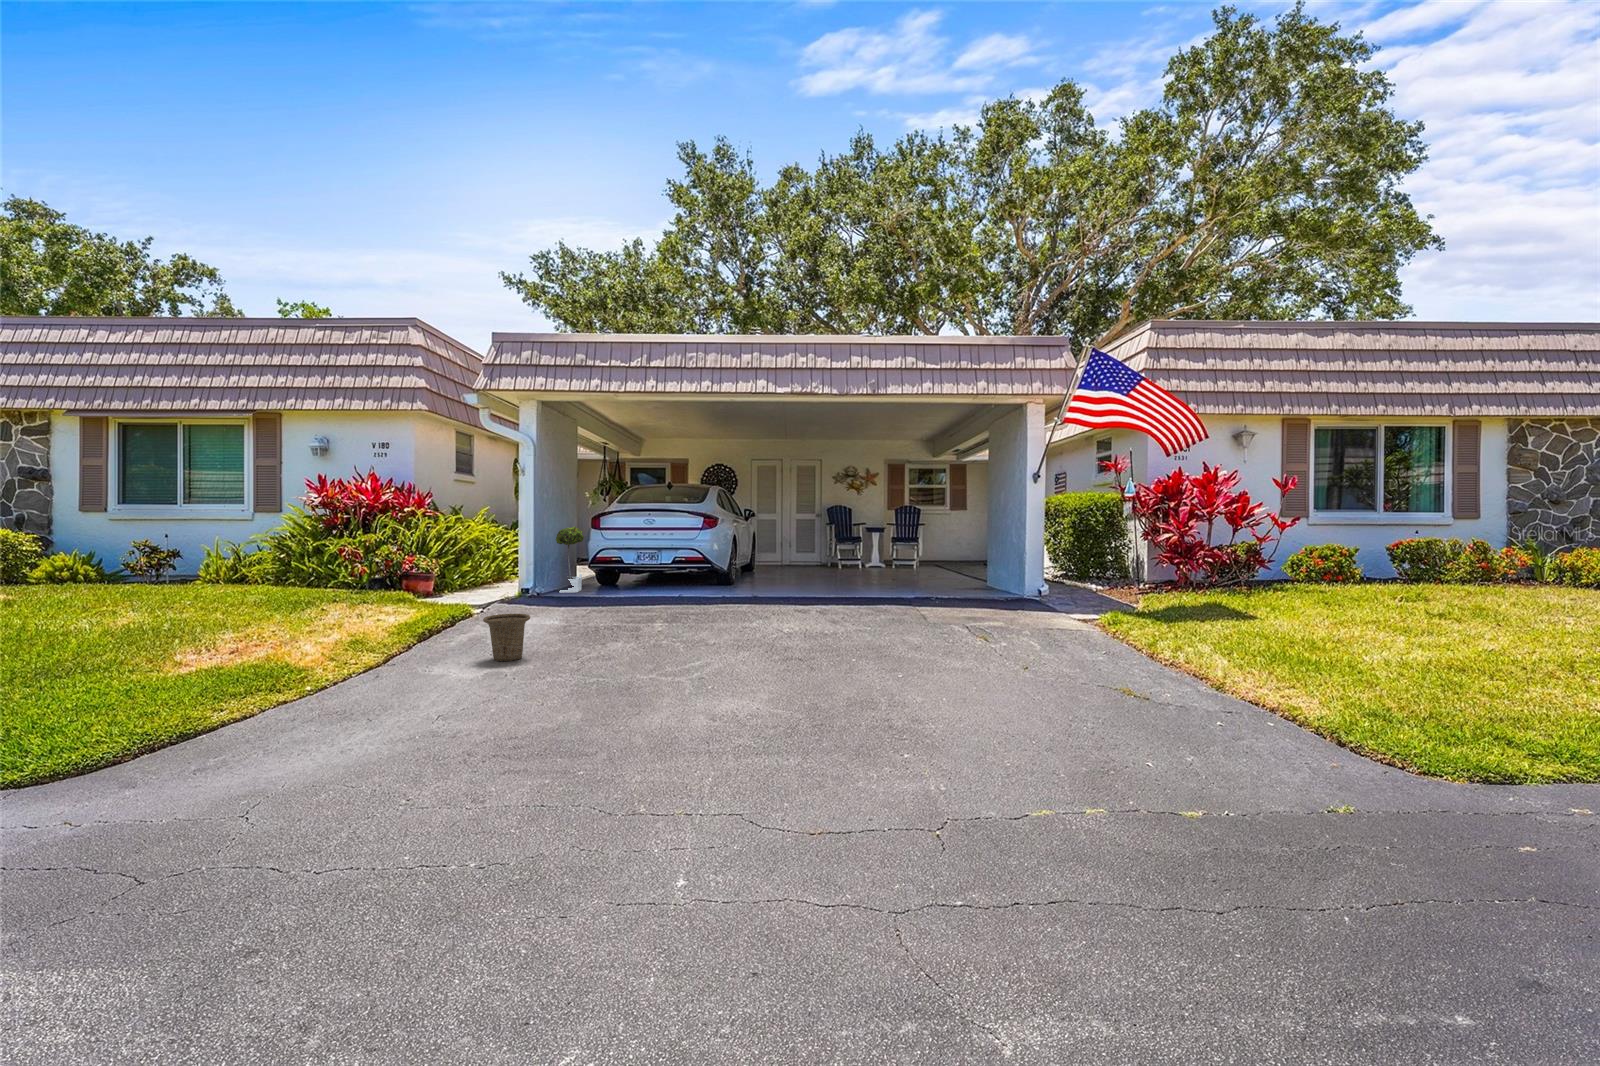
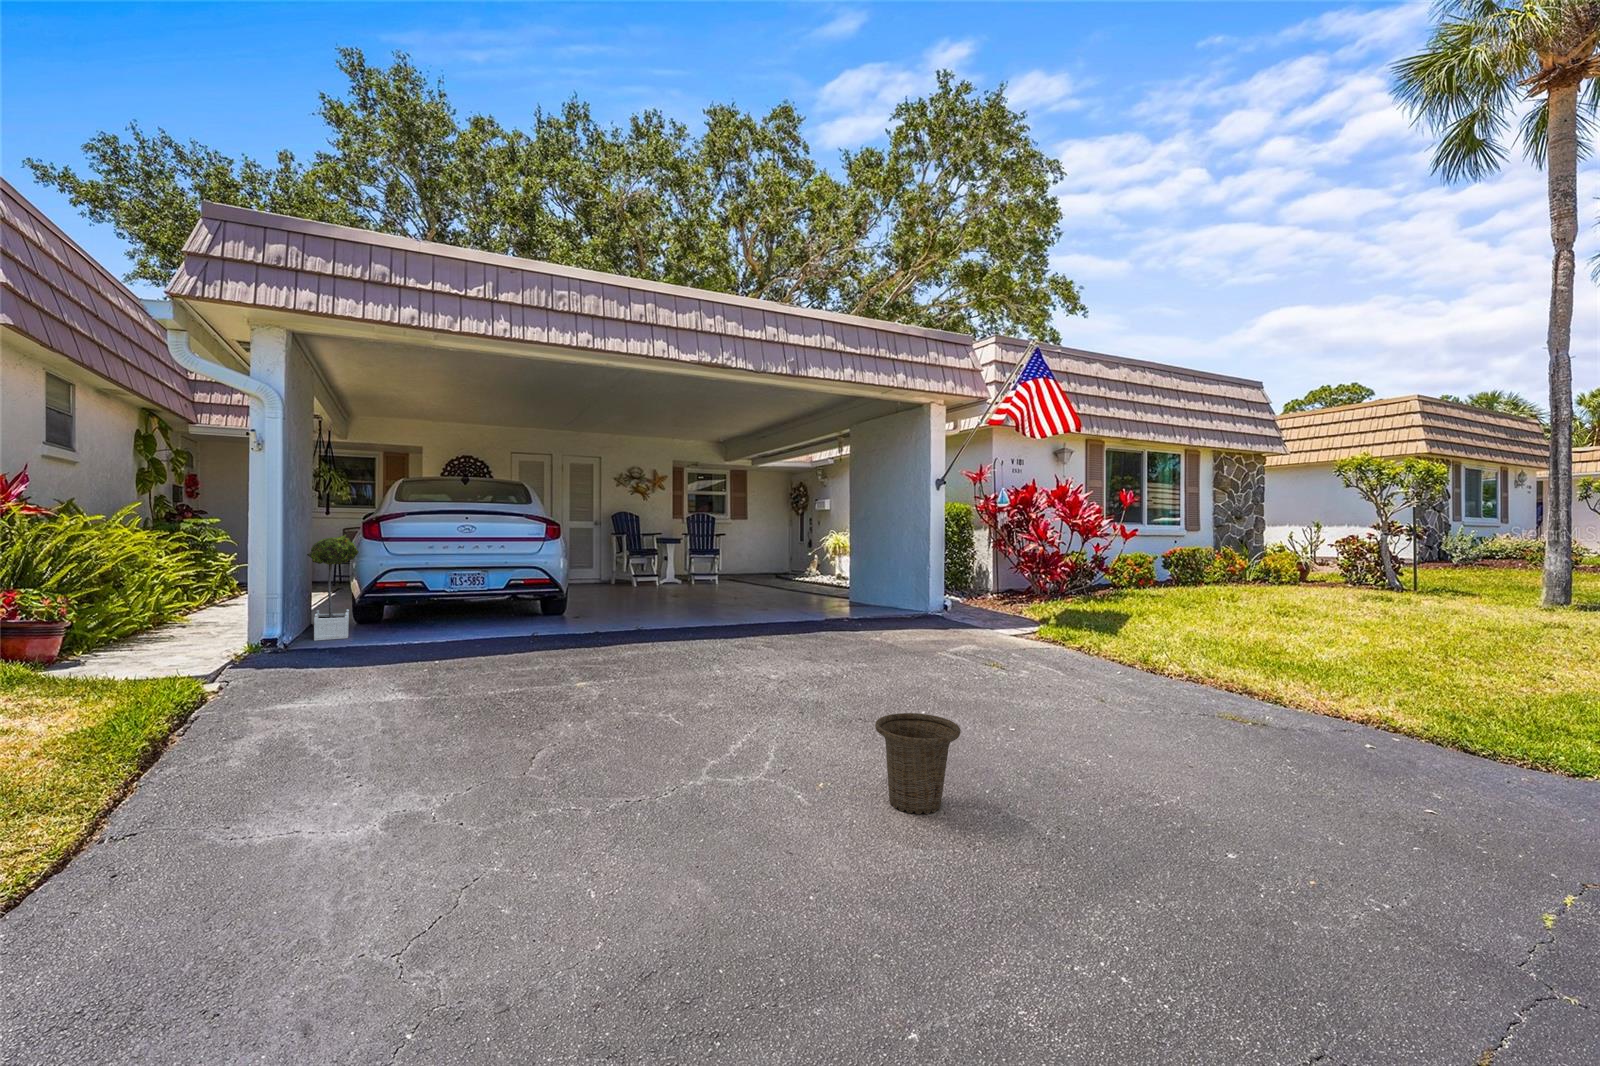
basket: present [483,614,530,661] -> present [875,713,961,814]

